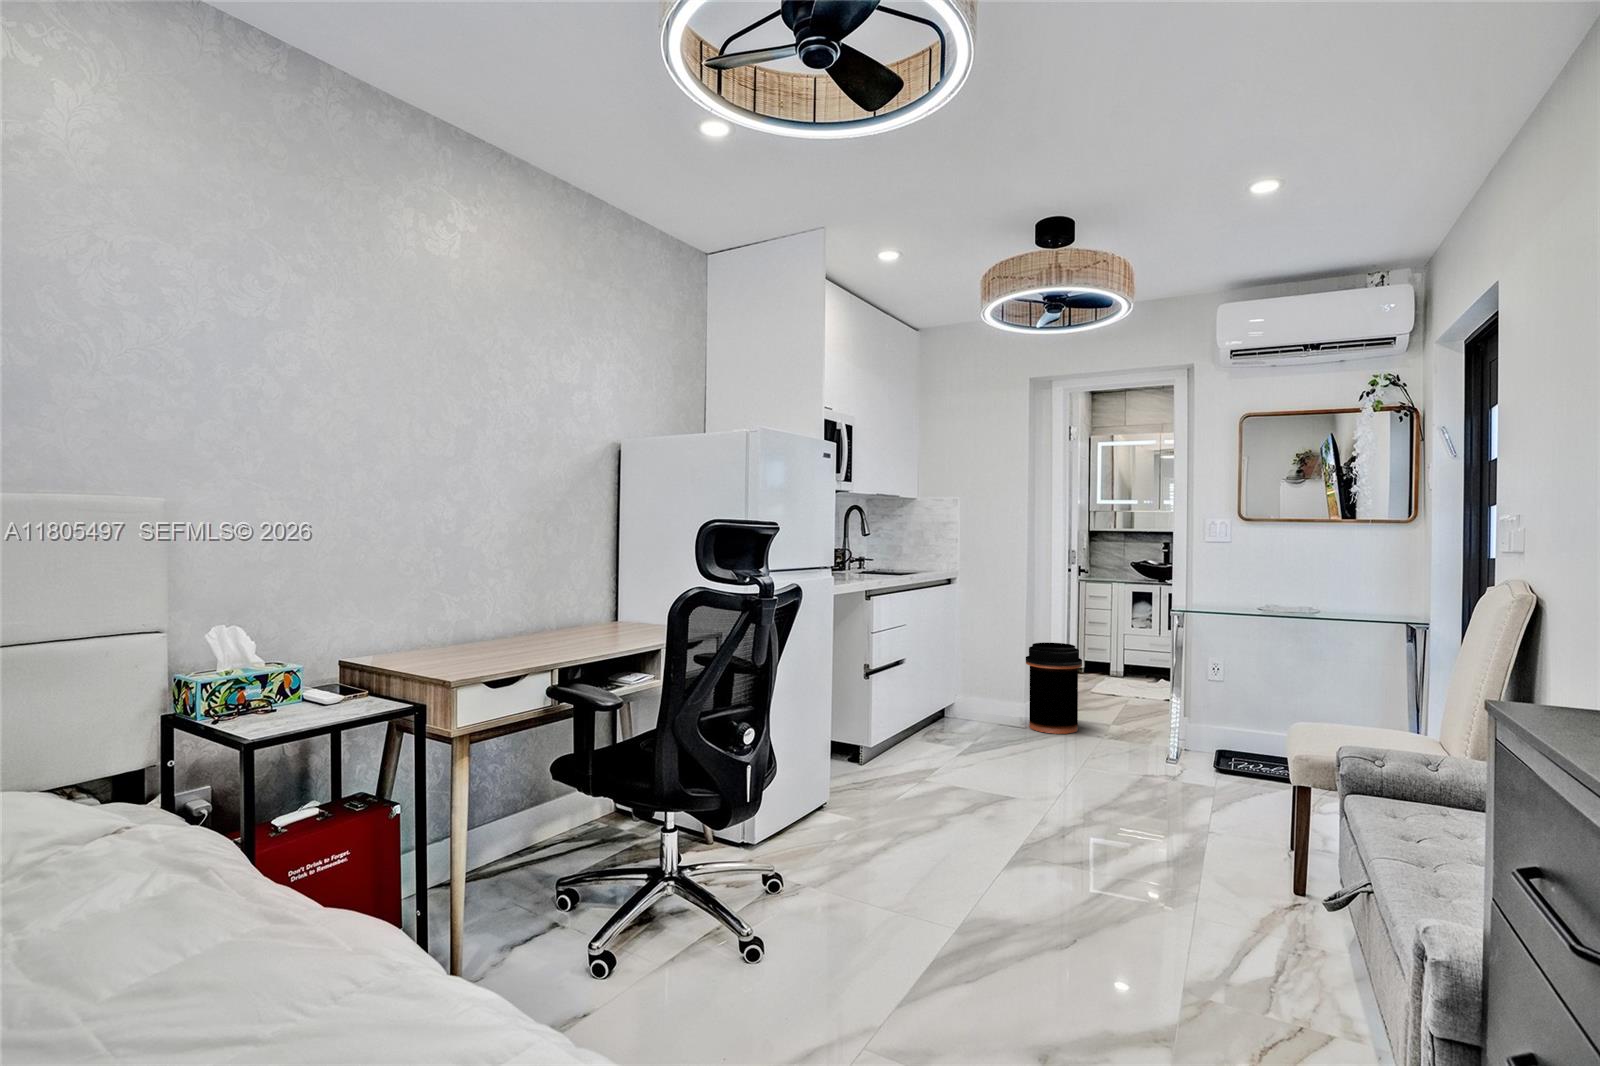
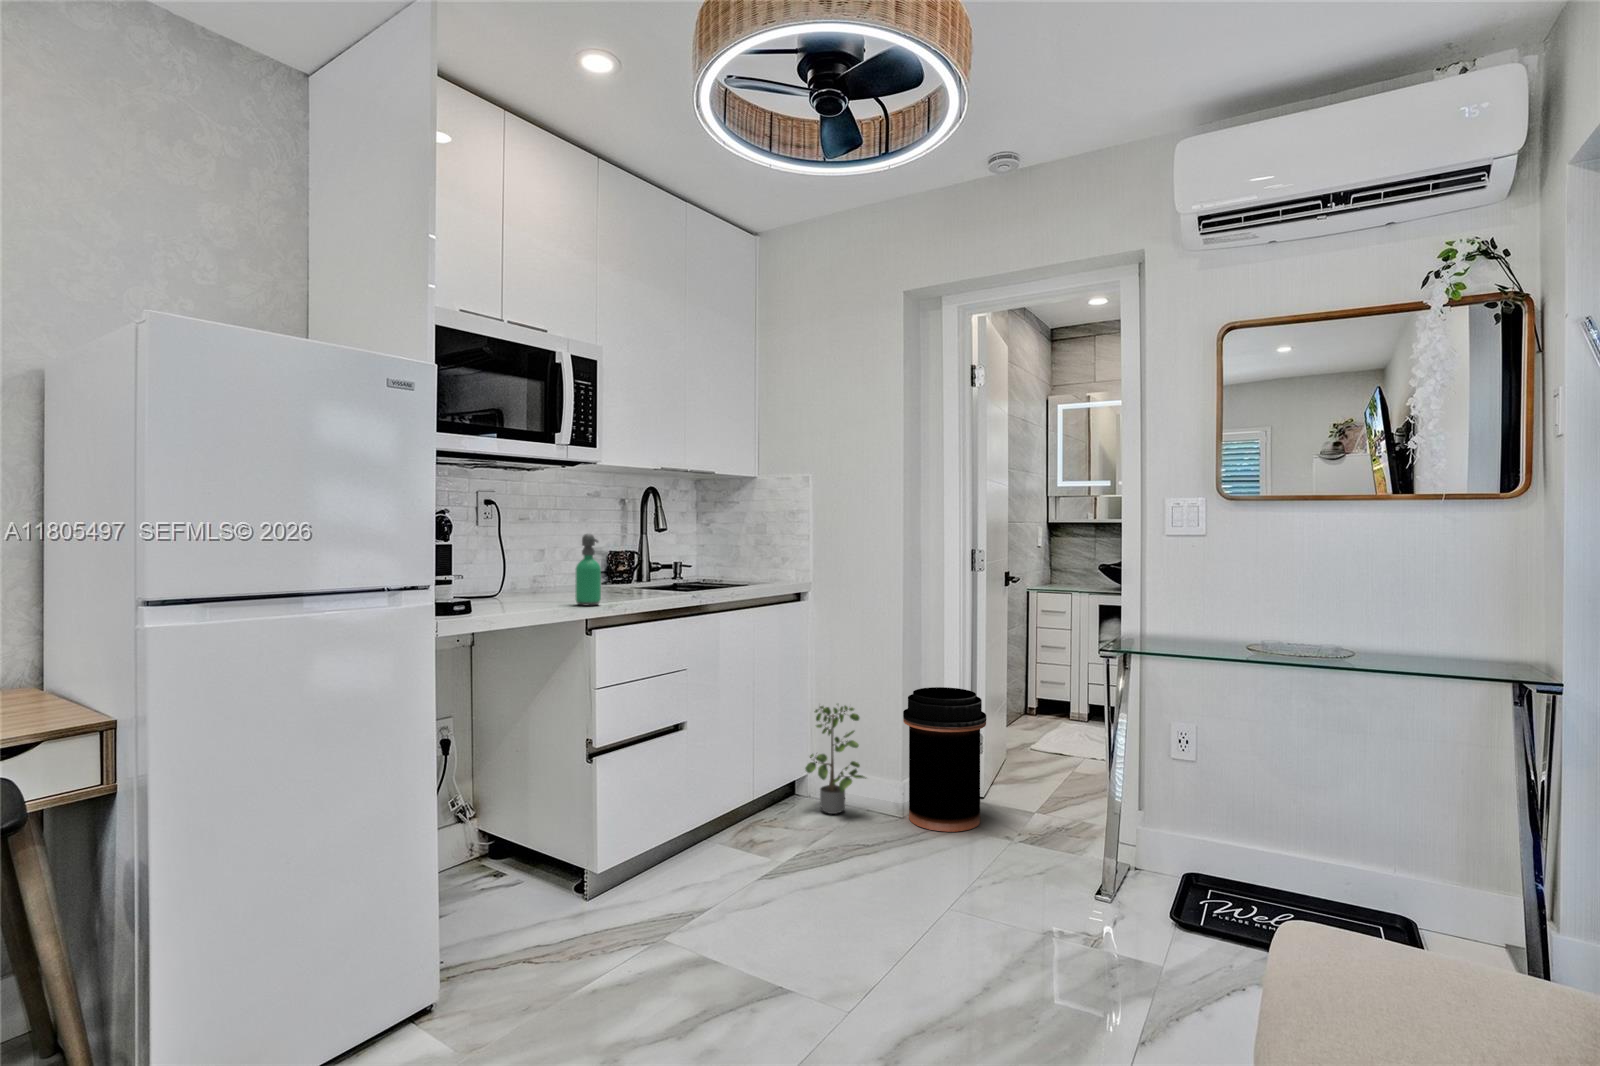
soap dispenser: none [857,541,874,584] -> present [576,534,601,605]
potted plant: none [960,652,1005,726] -> present [805,706,866,814]

